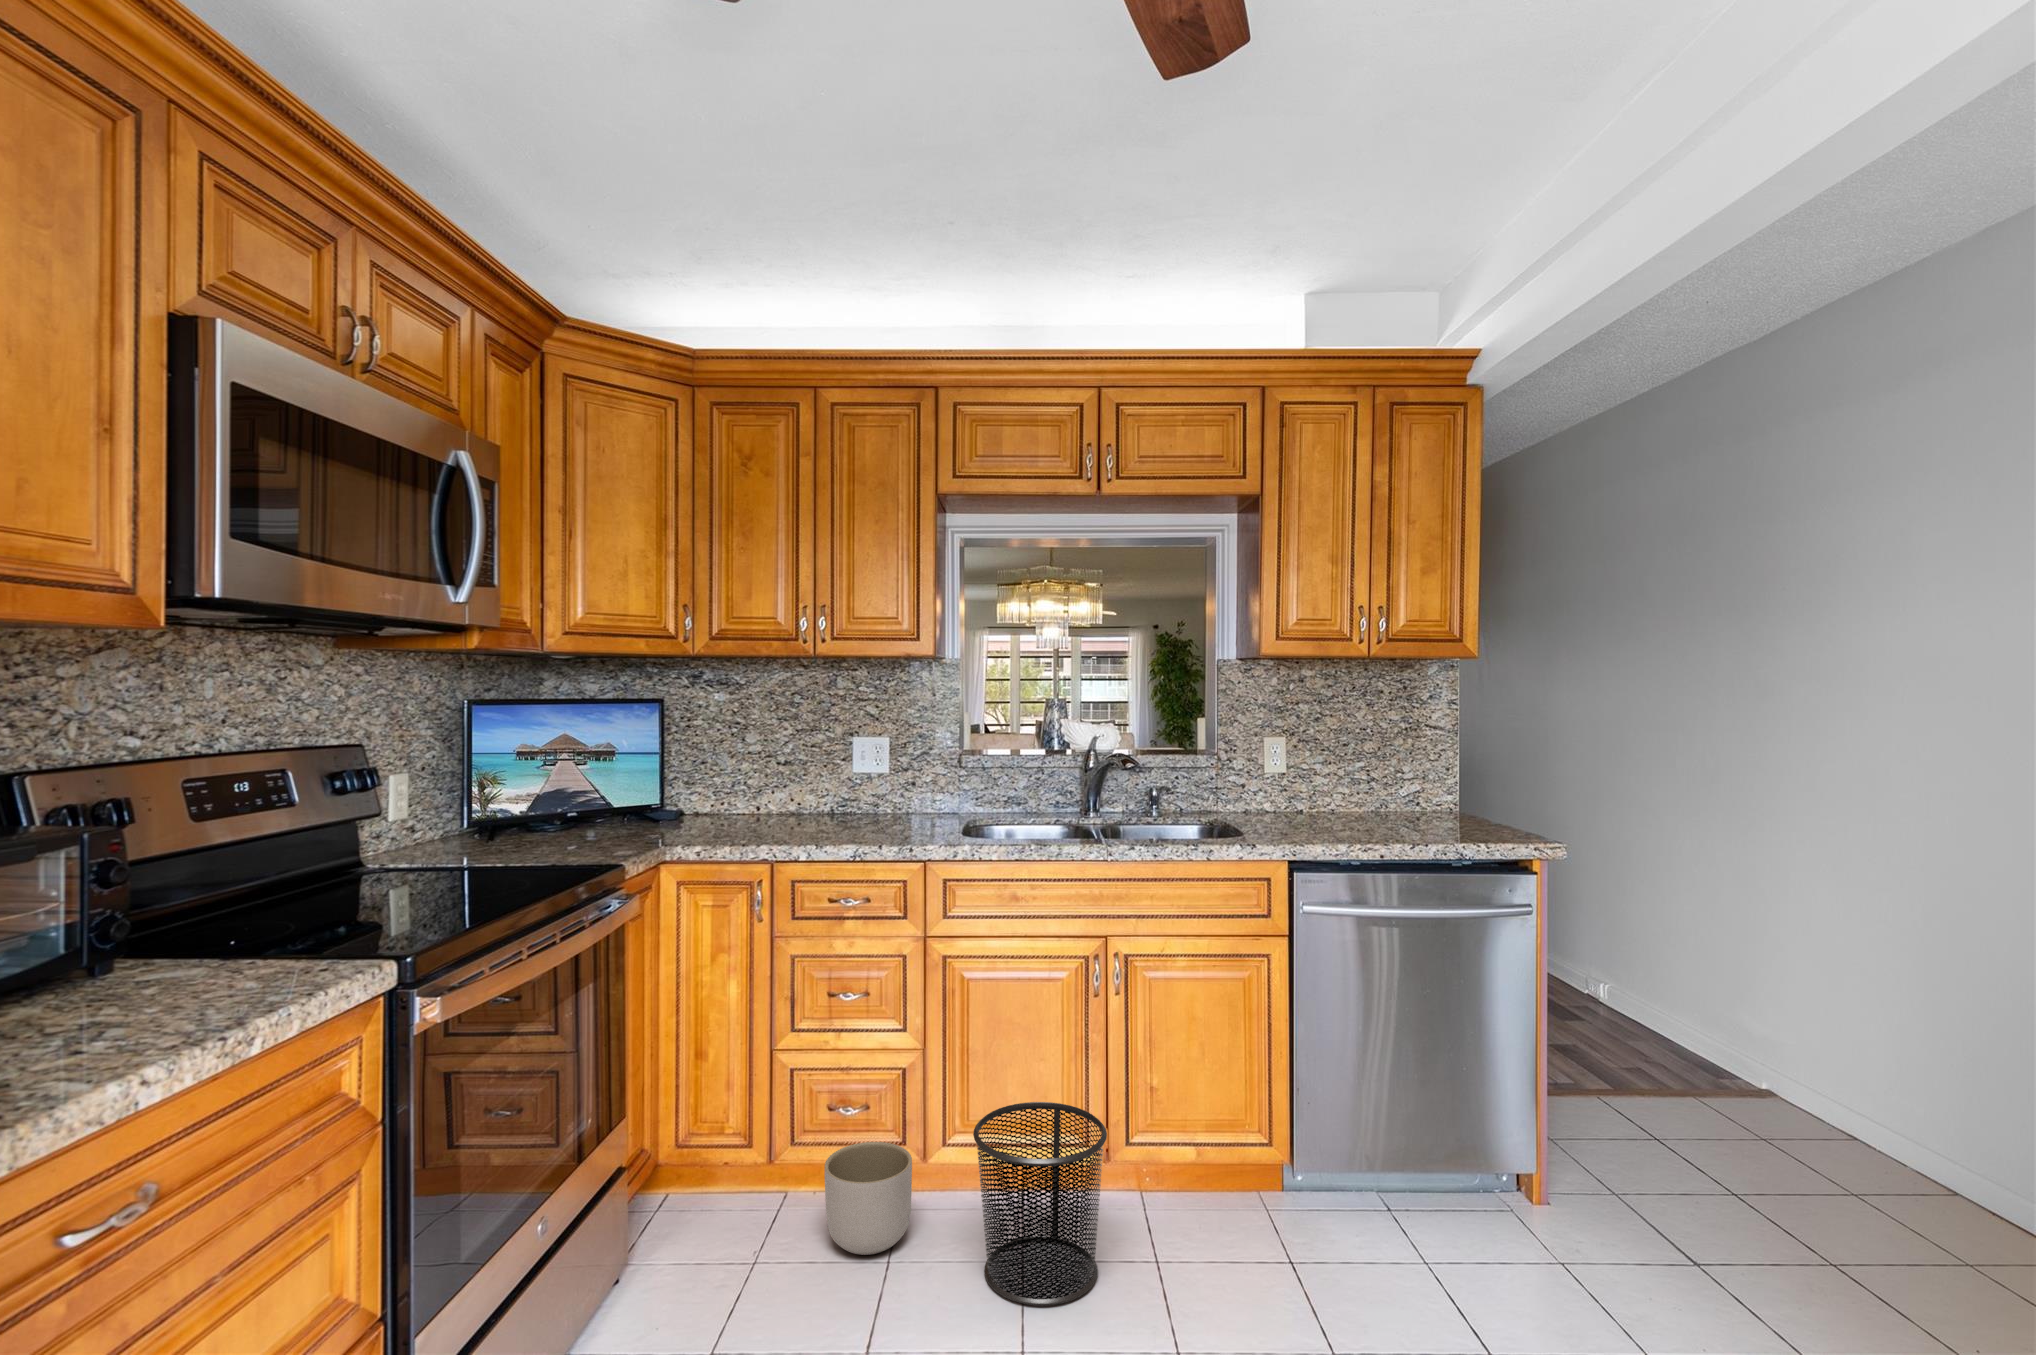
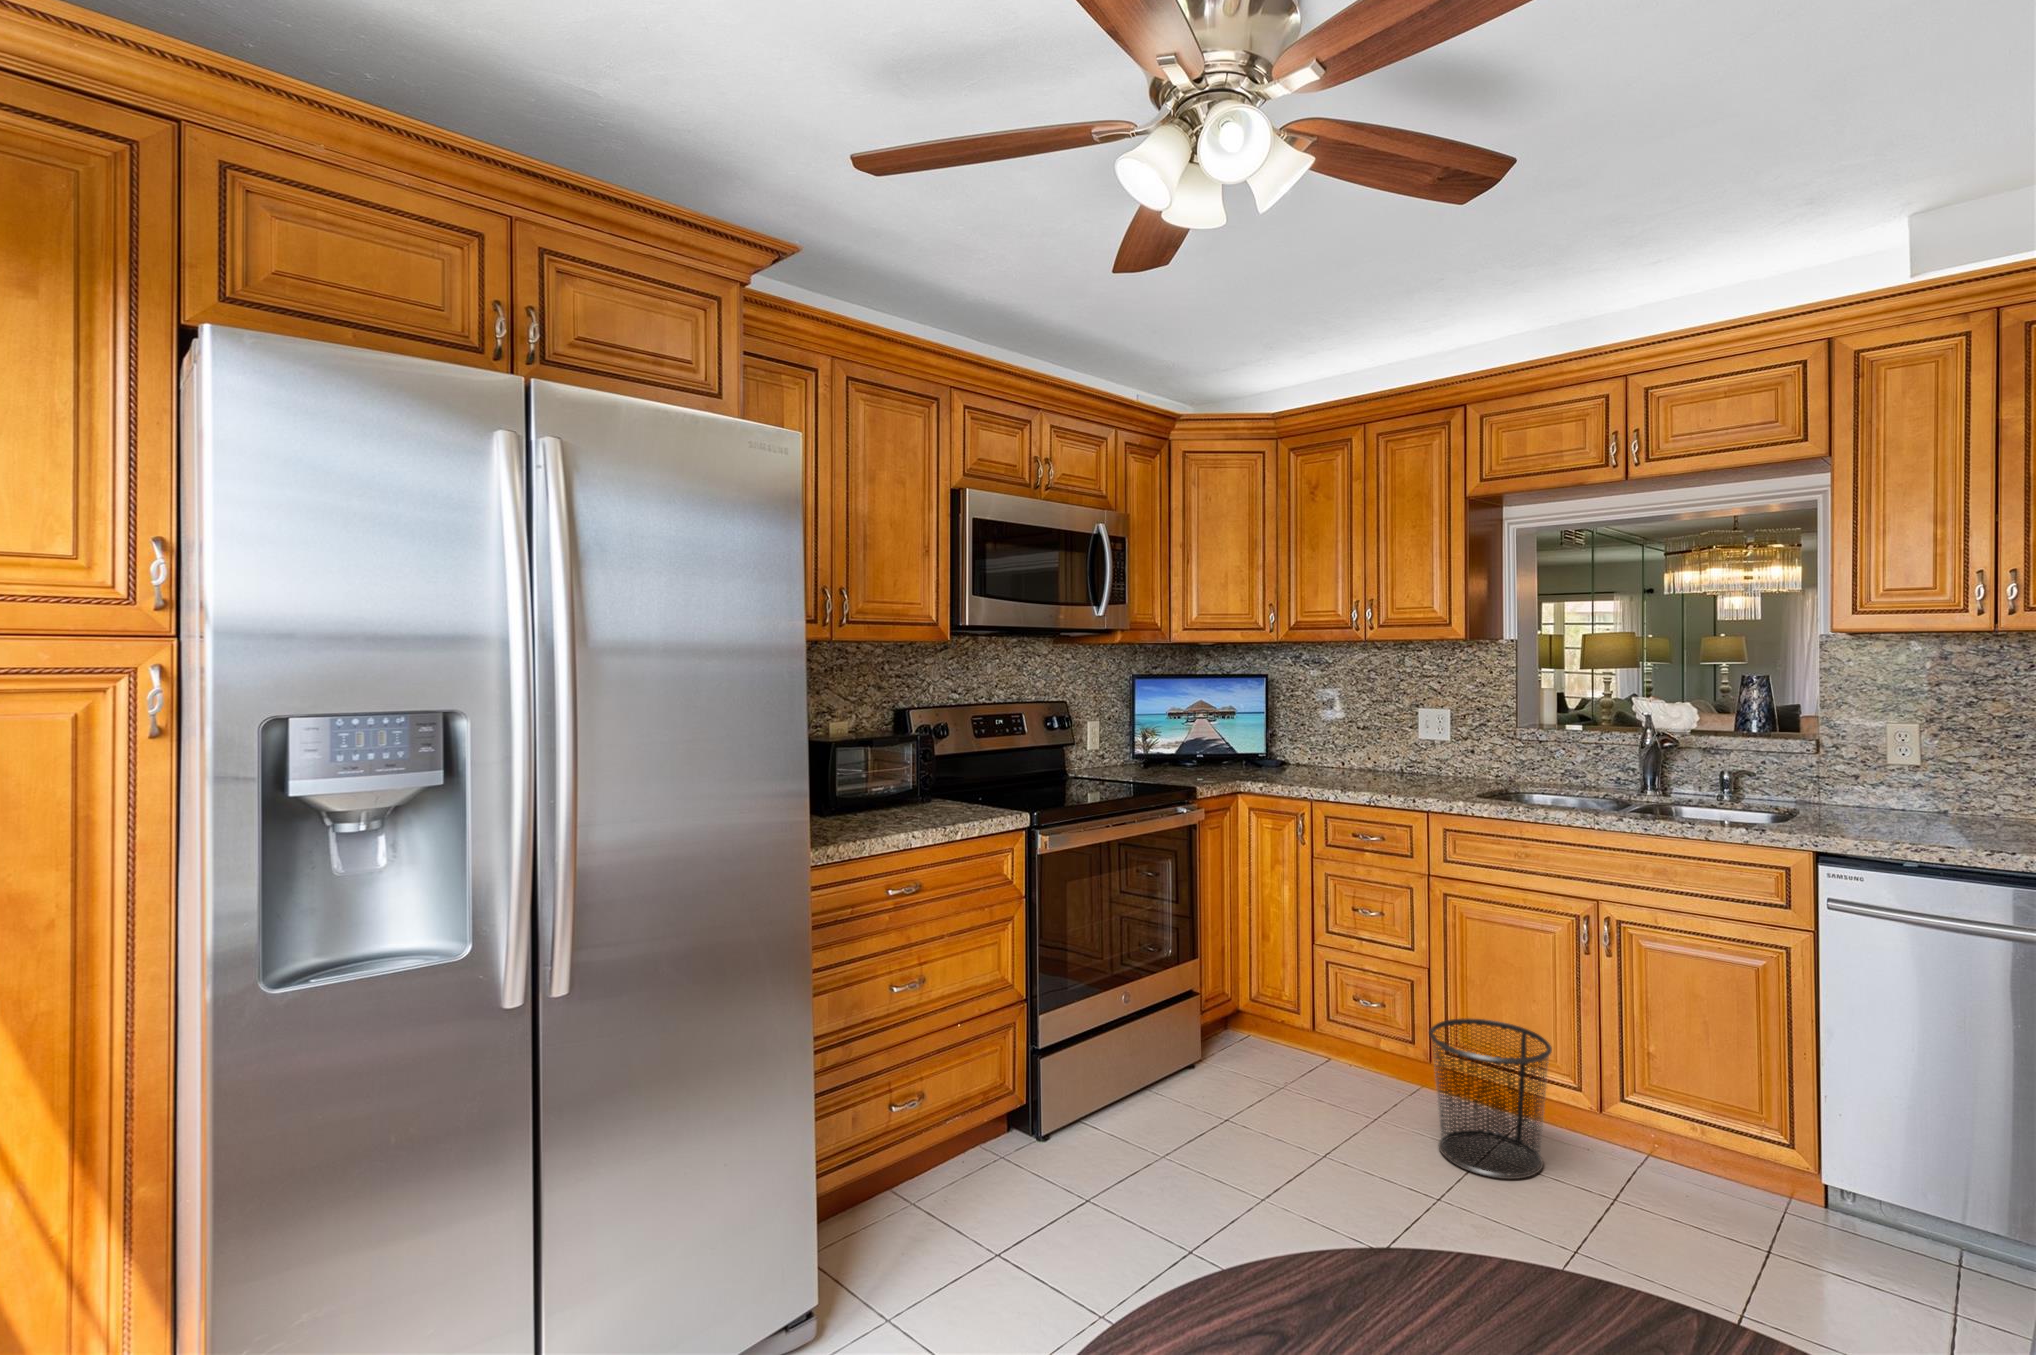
planter: present [824,1142,912,1255] -> none [1332,1023,1403,1104]

